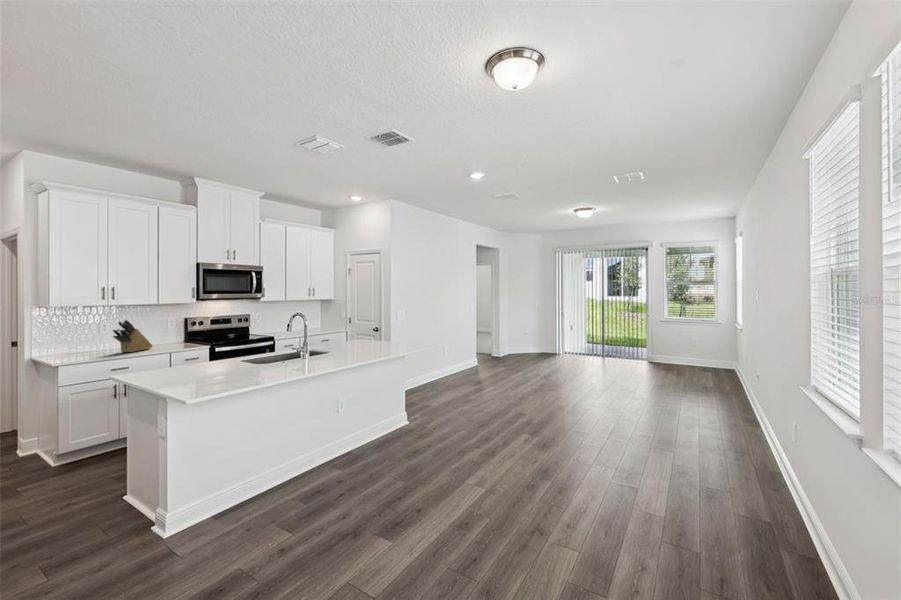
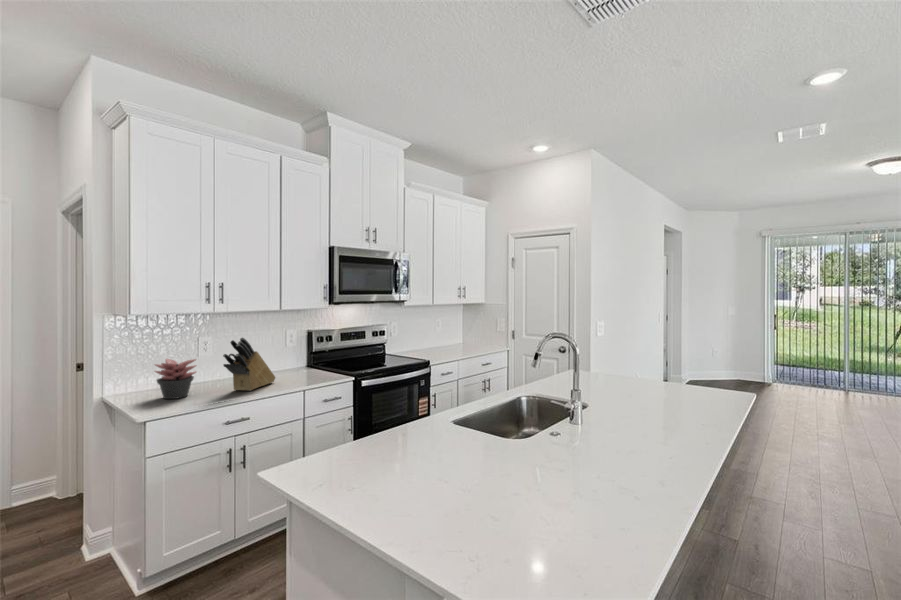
succulent plant: none [66,333,95,356] -> present [155,359,196,399]

